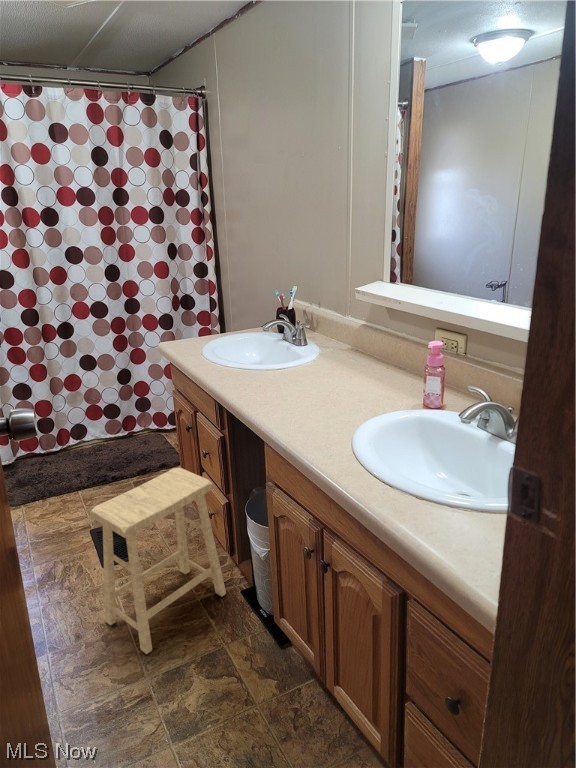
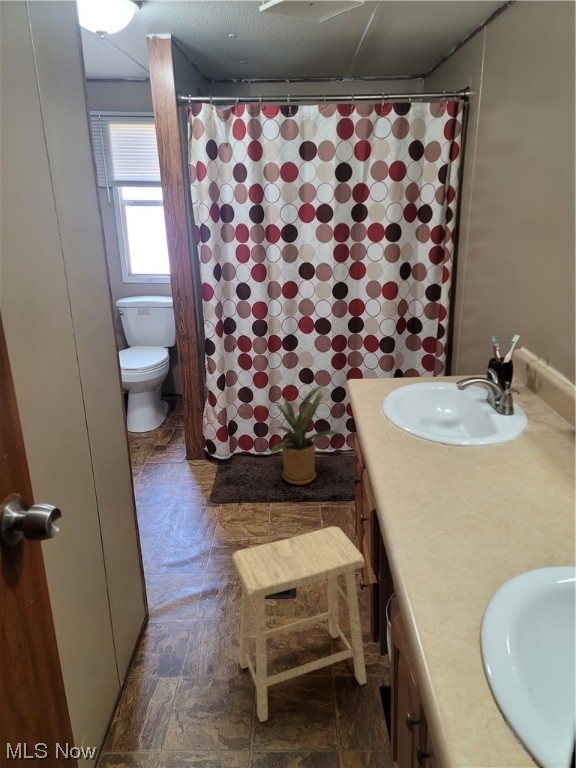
house plant: none [35,364,136,470] -> present [251,384,338,485]

